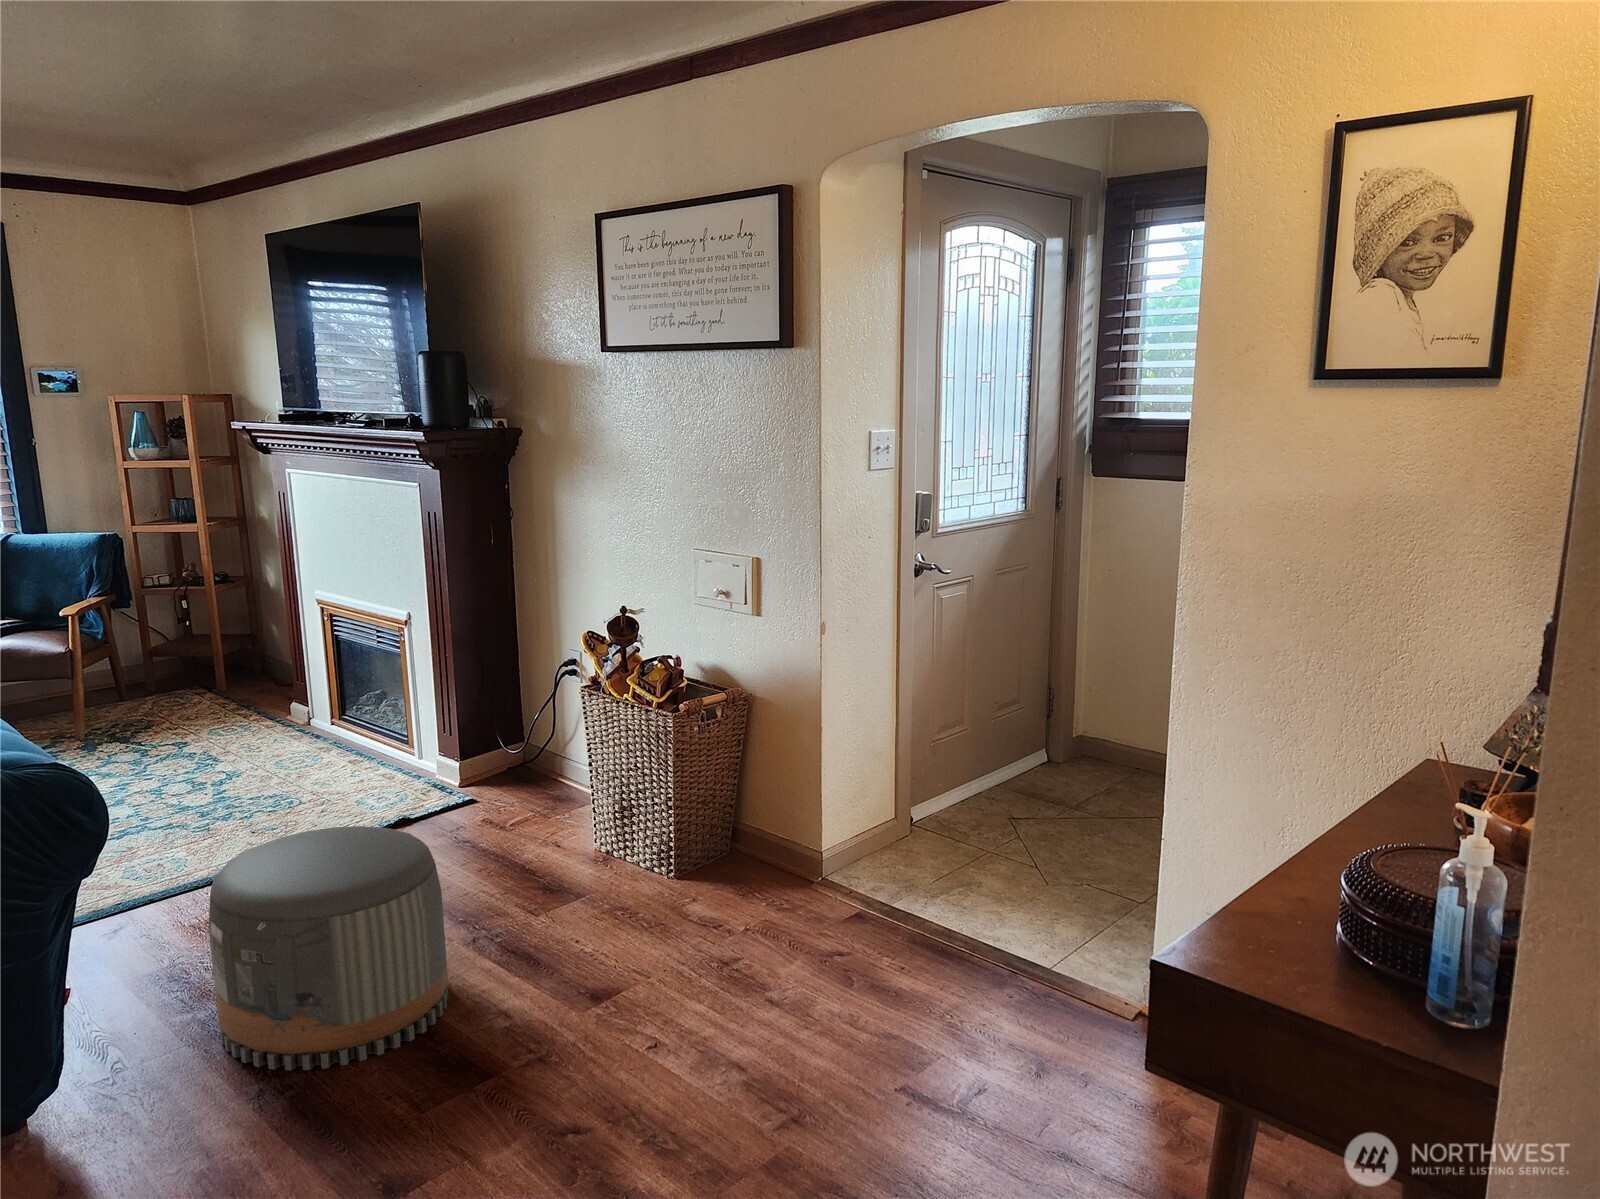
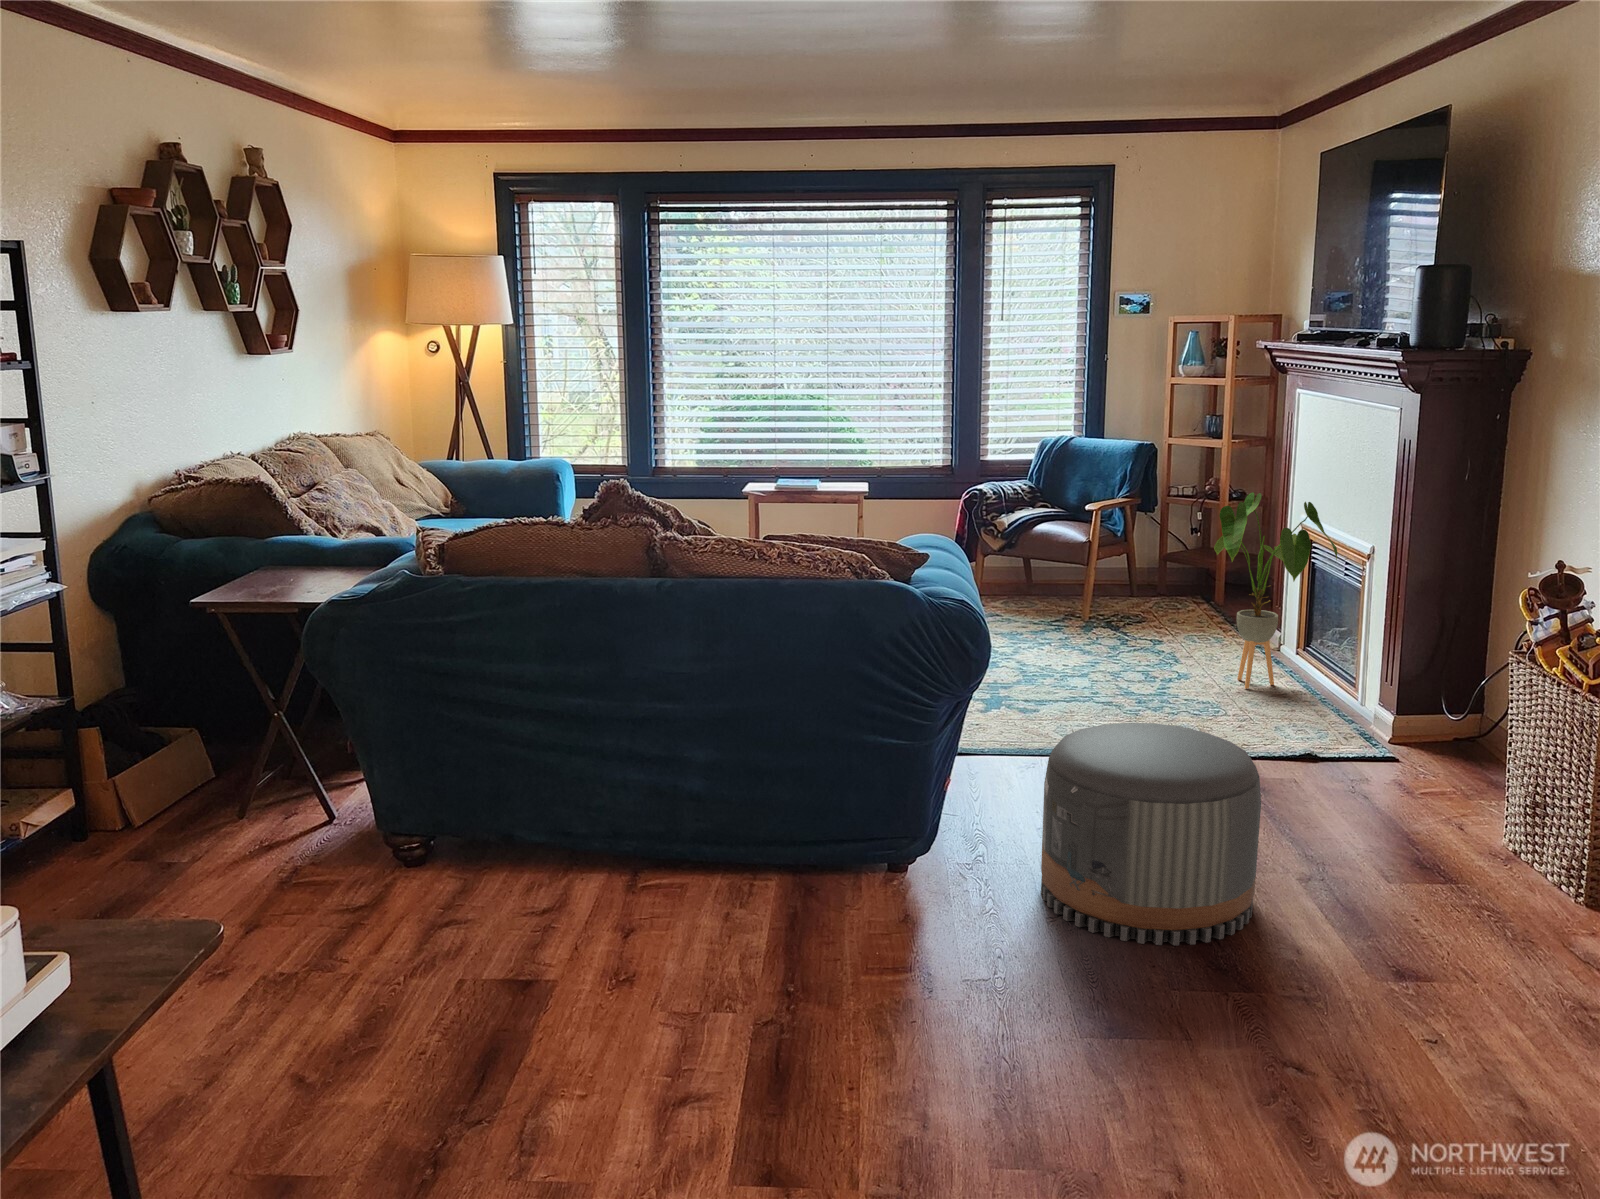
house plant: none [242,575,369,771] -> present [1214,493,1337,689]

